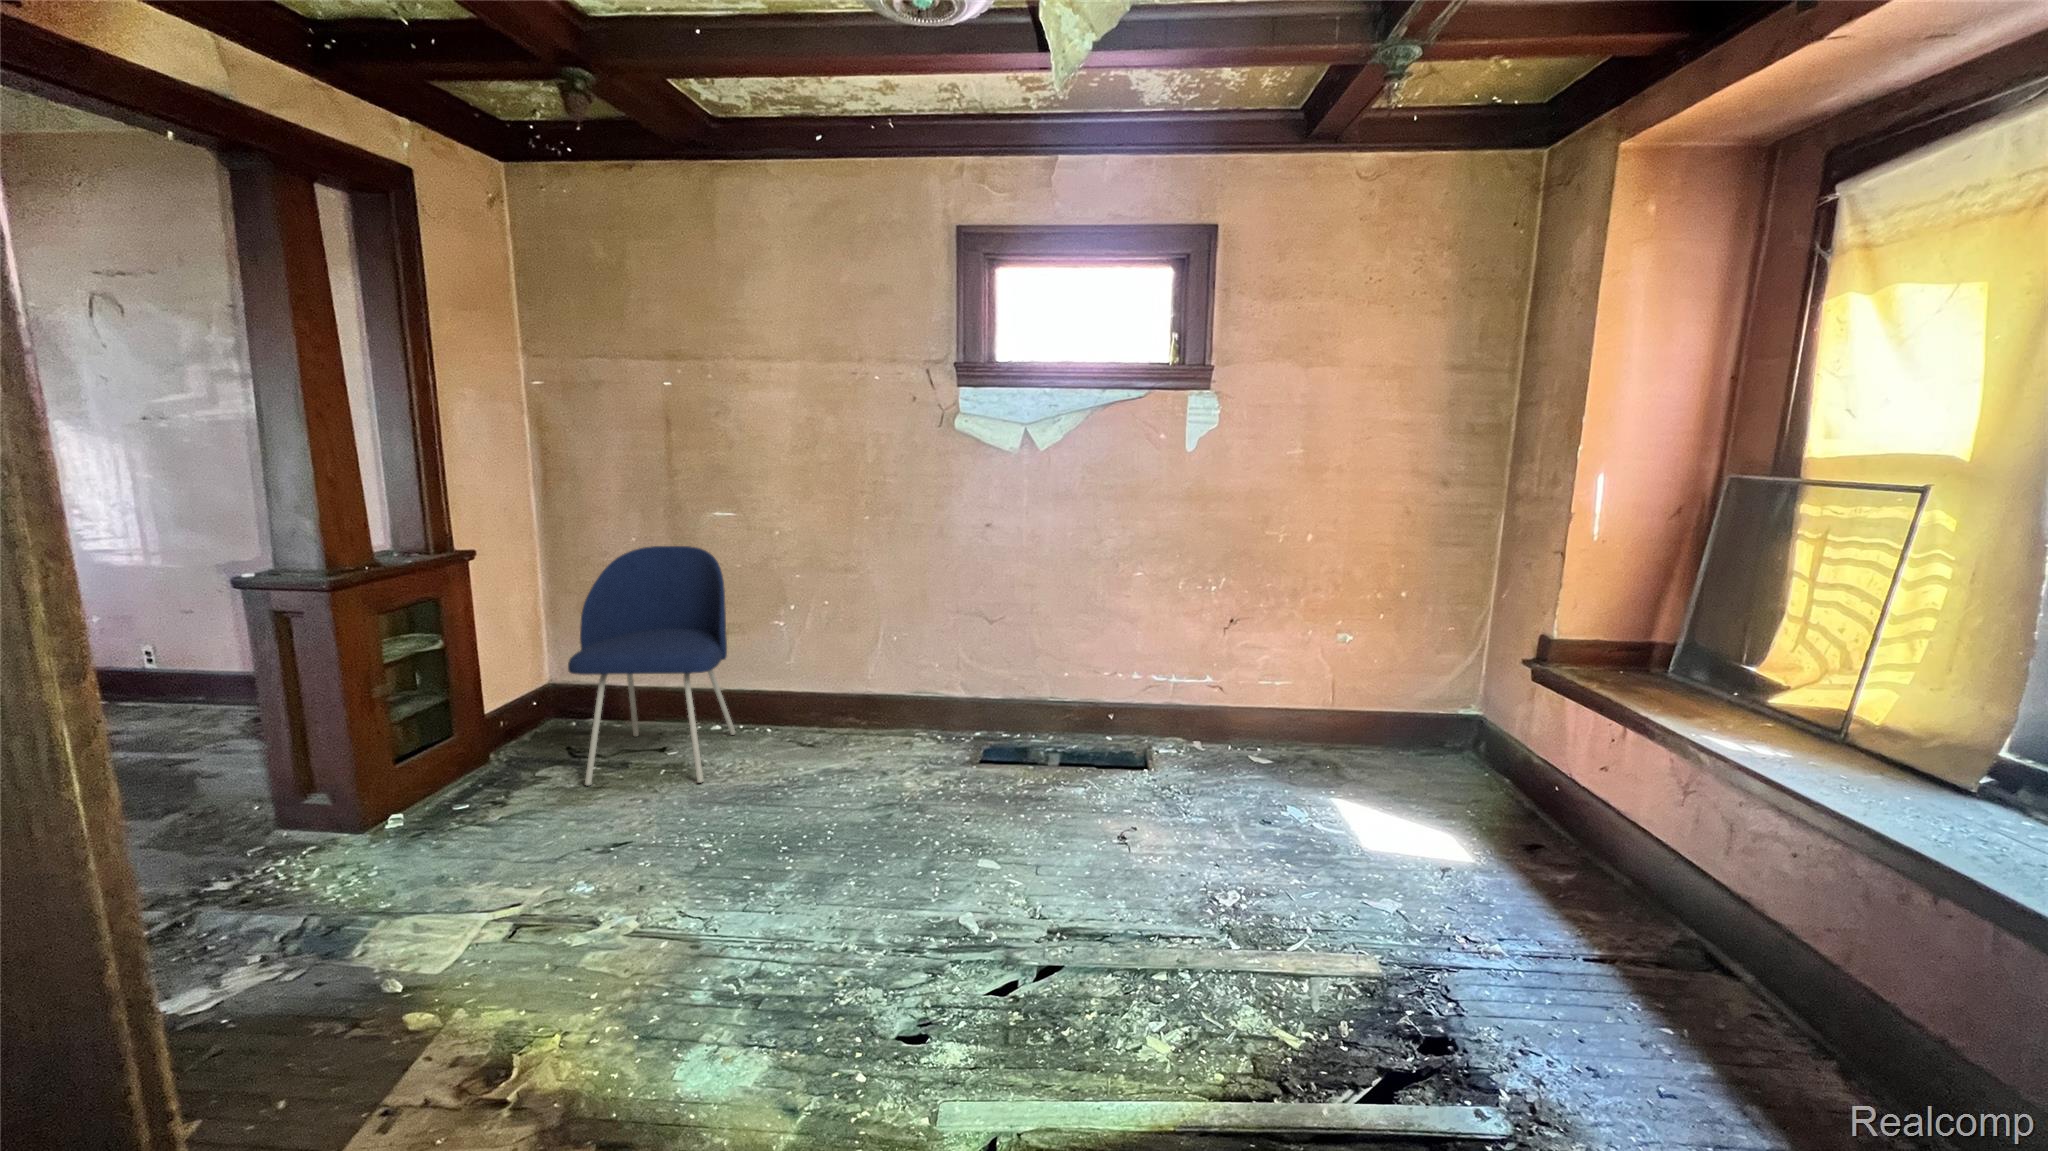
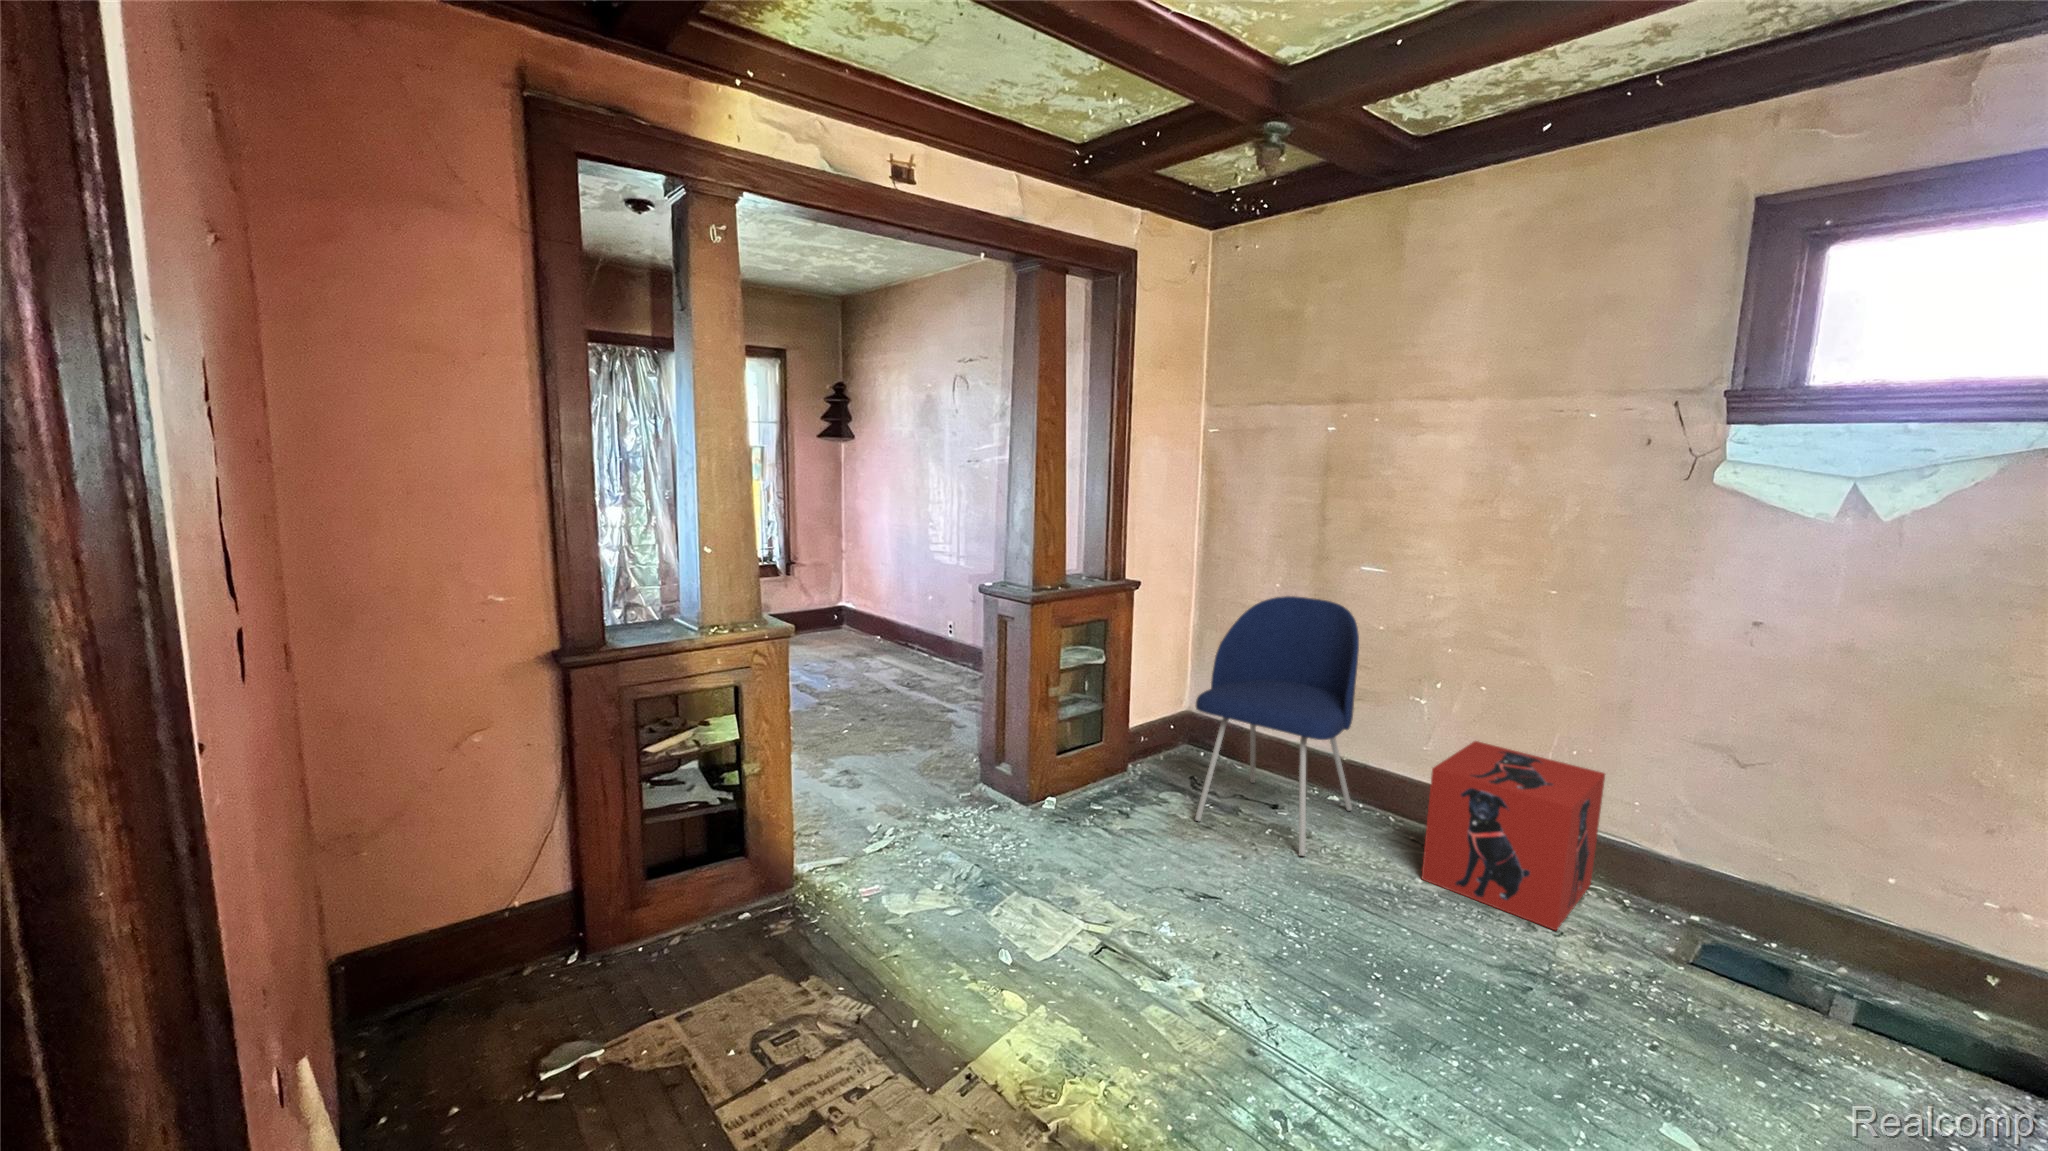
storage box: none [800,647,917,772] -> present [1421,741,1605,930]

